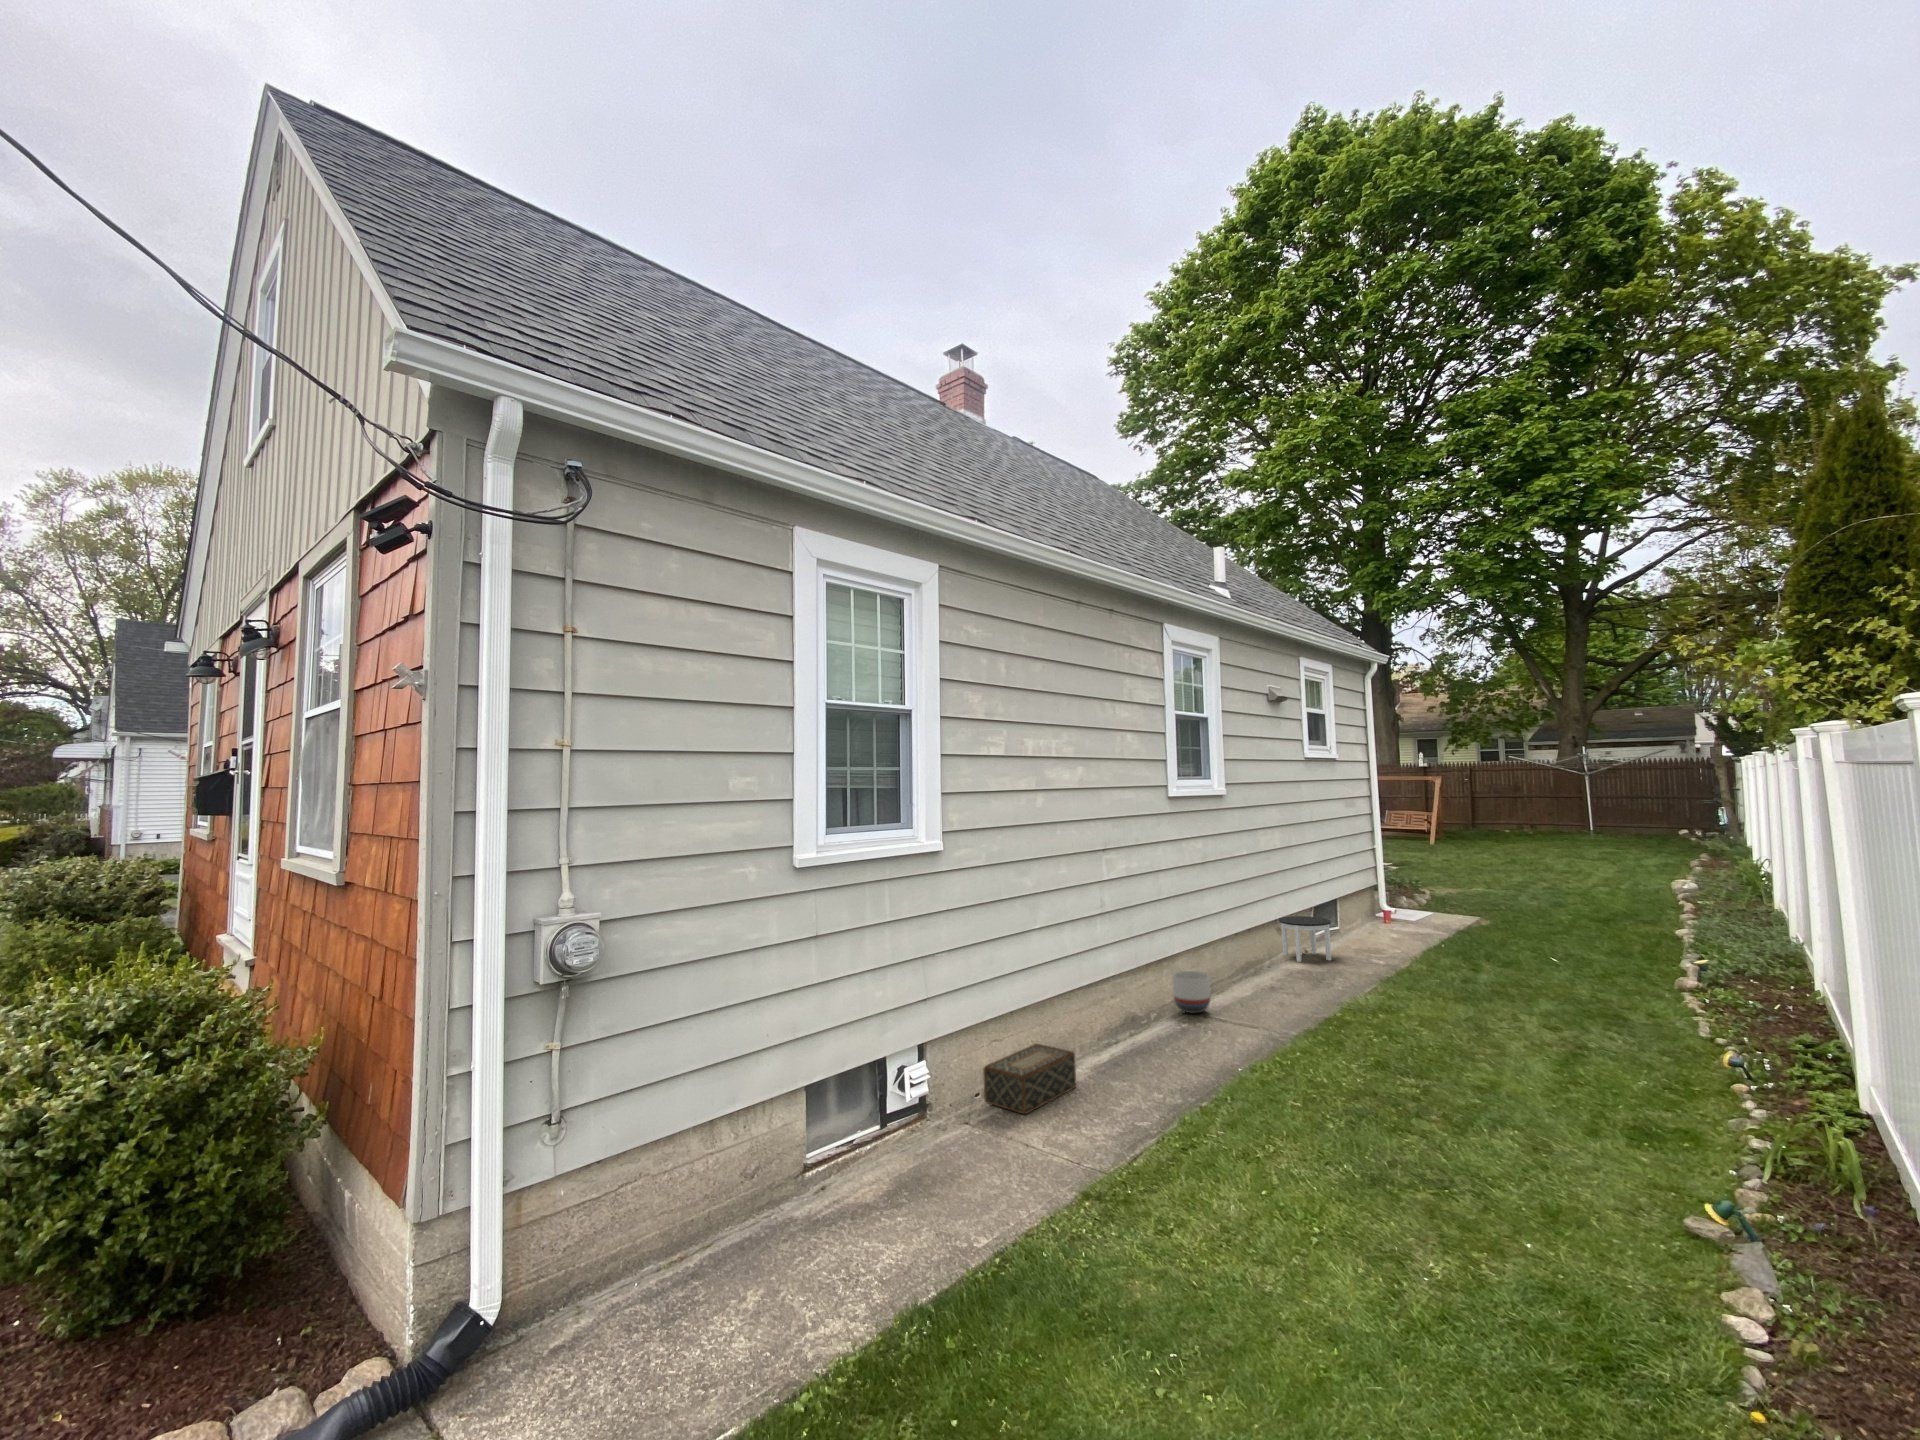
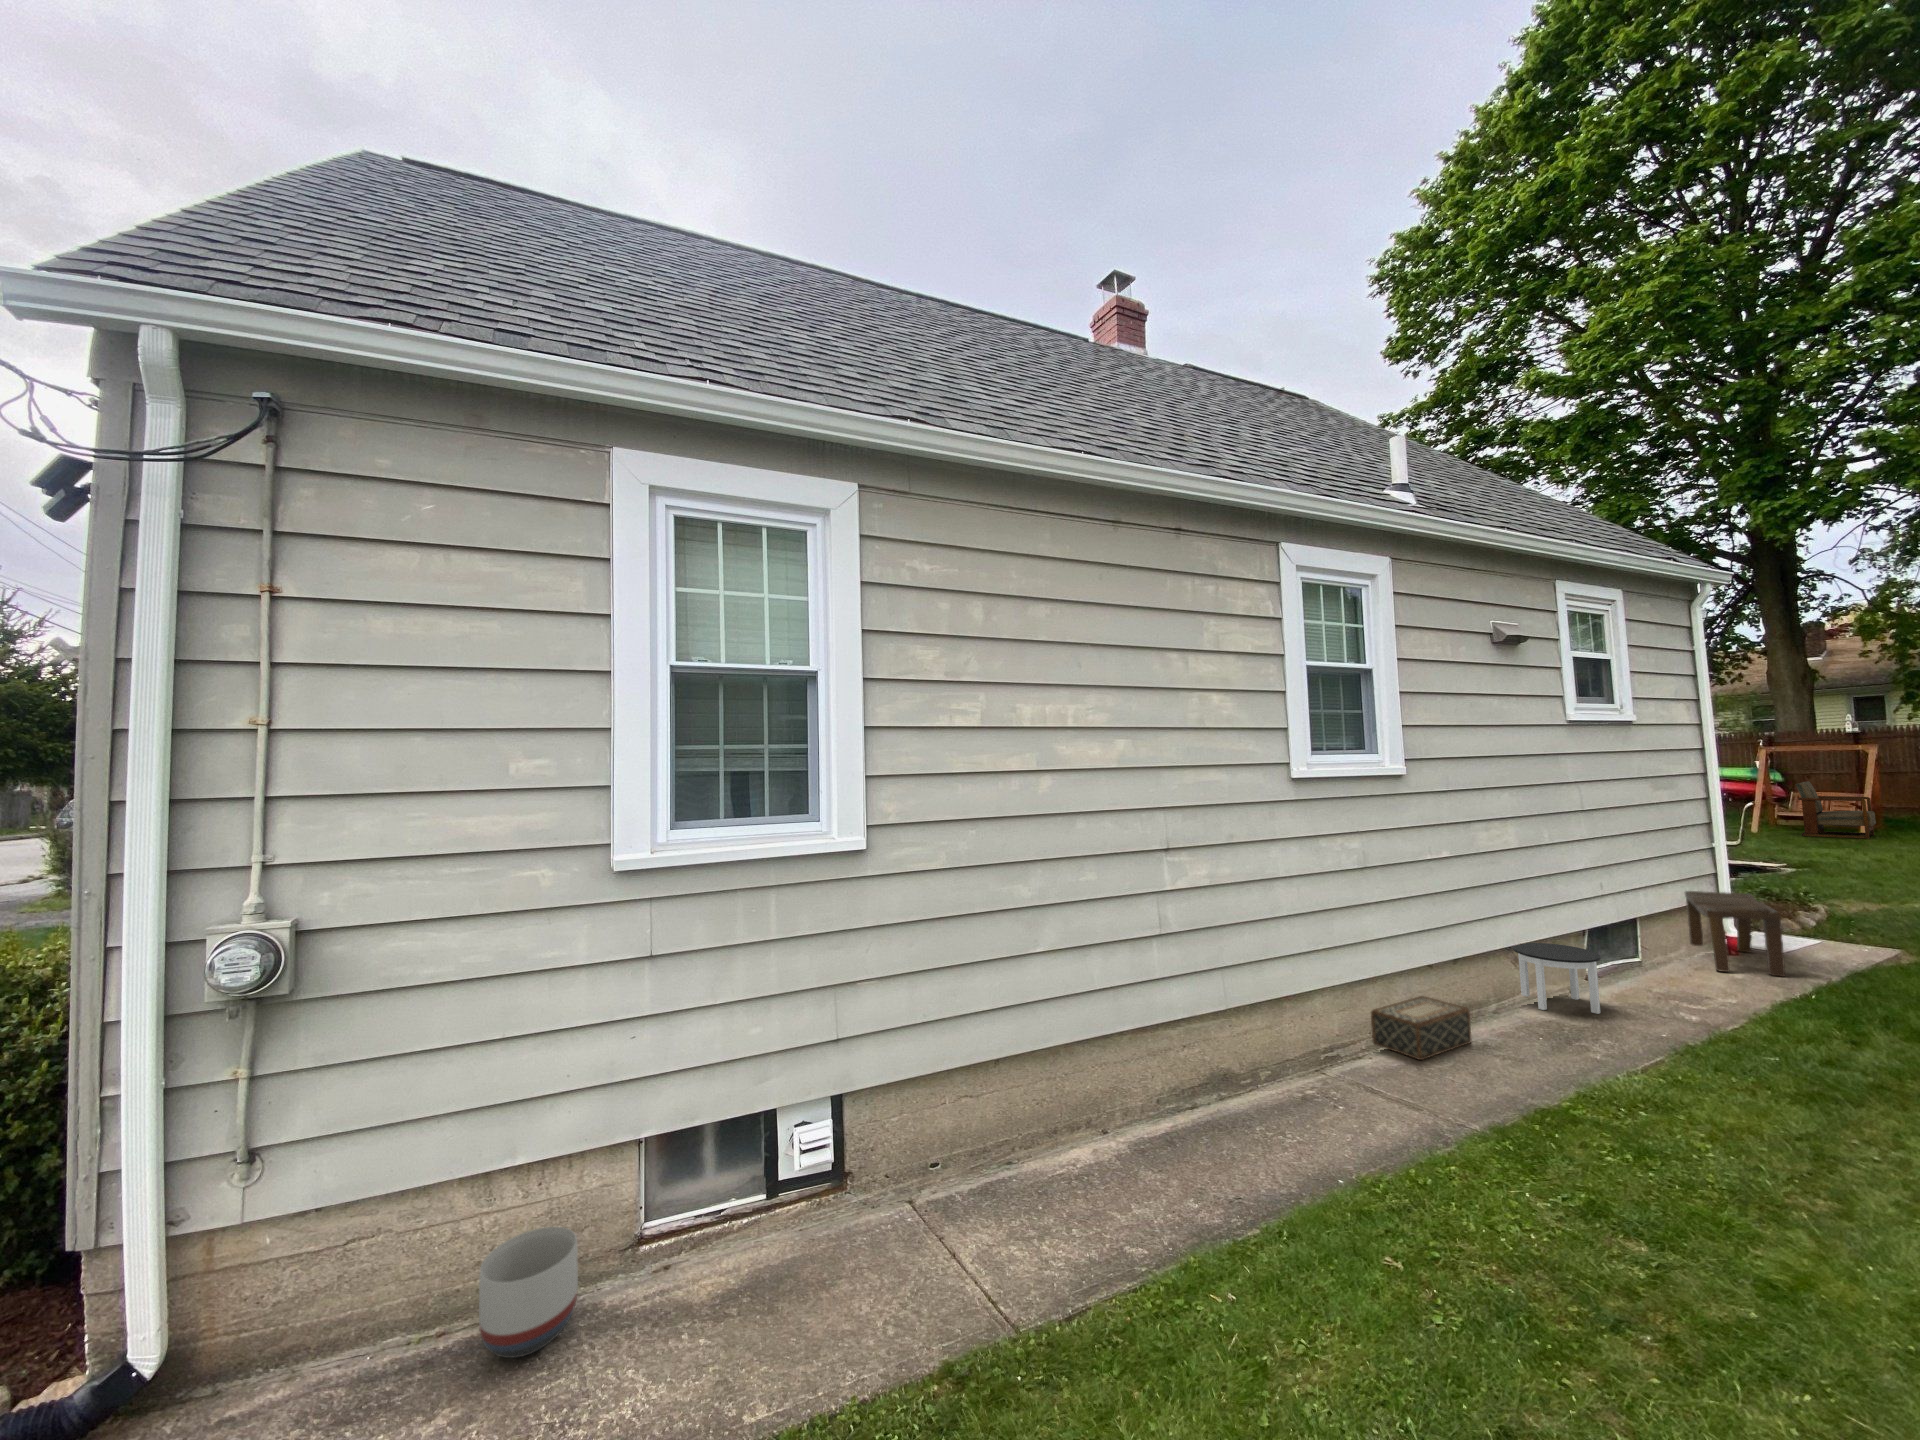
armchair: none [1396,803,1439,844] -> present [1796,781,1876,839]
bench: none [1360,878,1418,930] -> present [1685,891,1785,977]
planter: present [1172,971,1211,1013] -> present [479,1227,578,1358]
woven basket: present [983,1044,1076,1114] -> present [1371,996,1471,1060]

